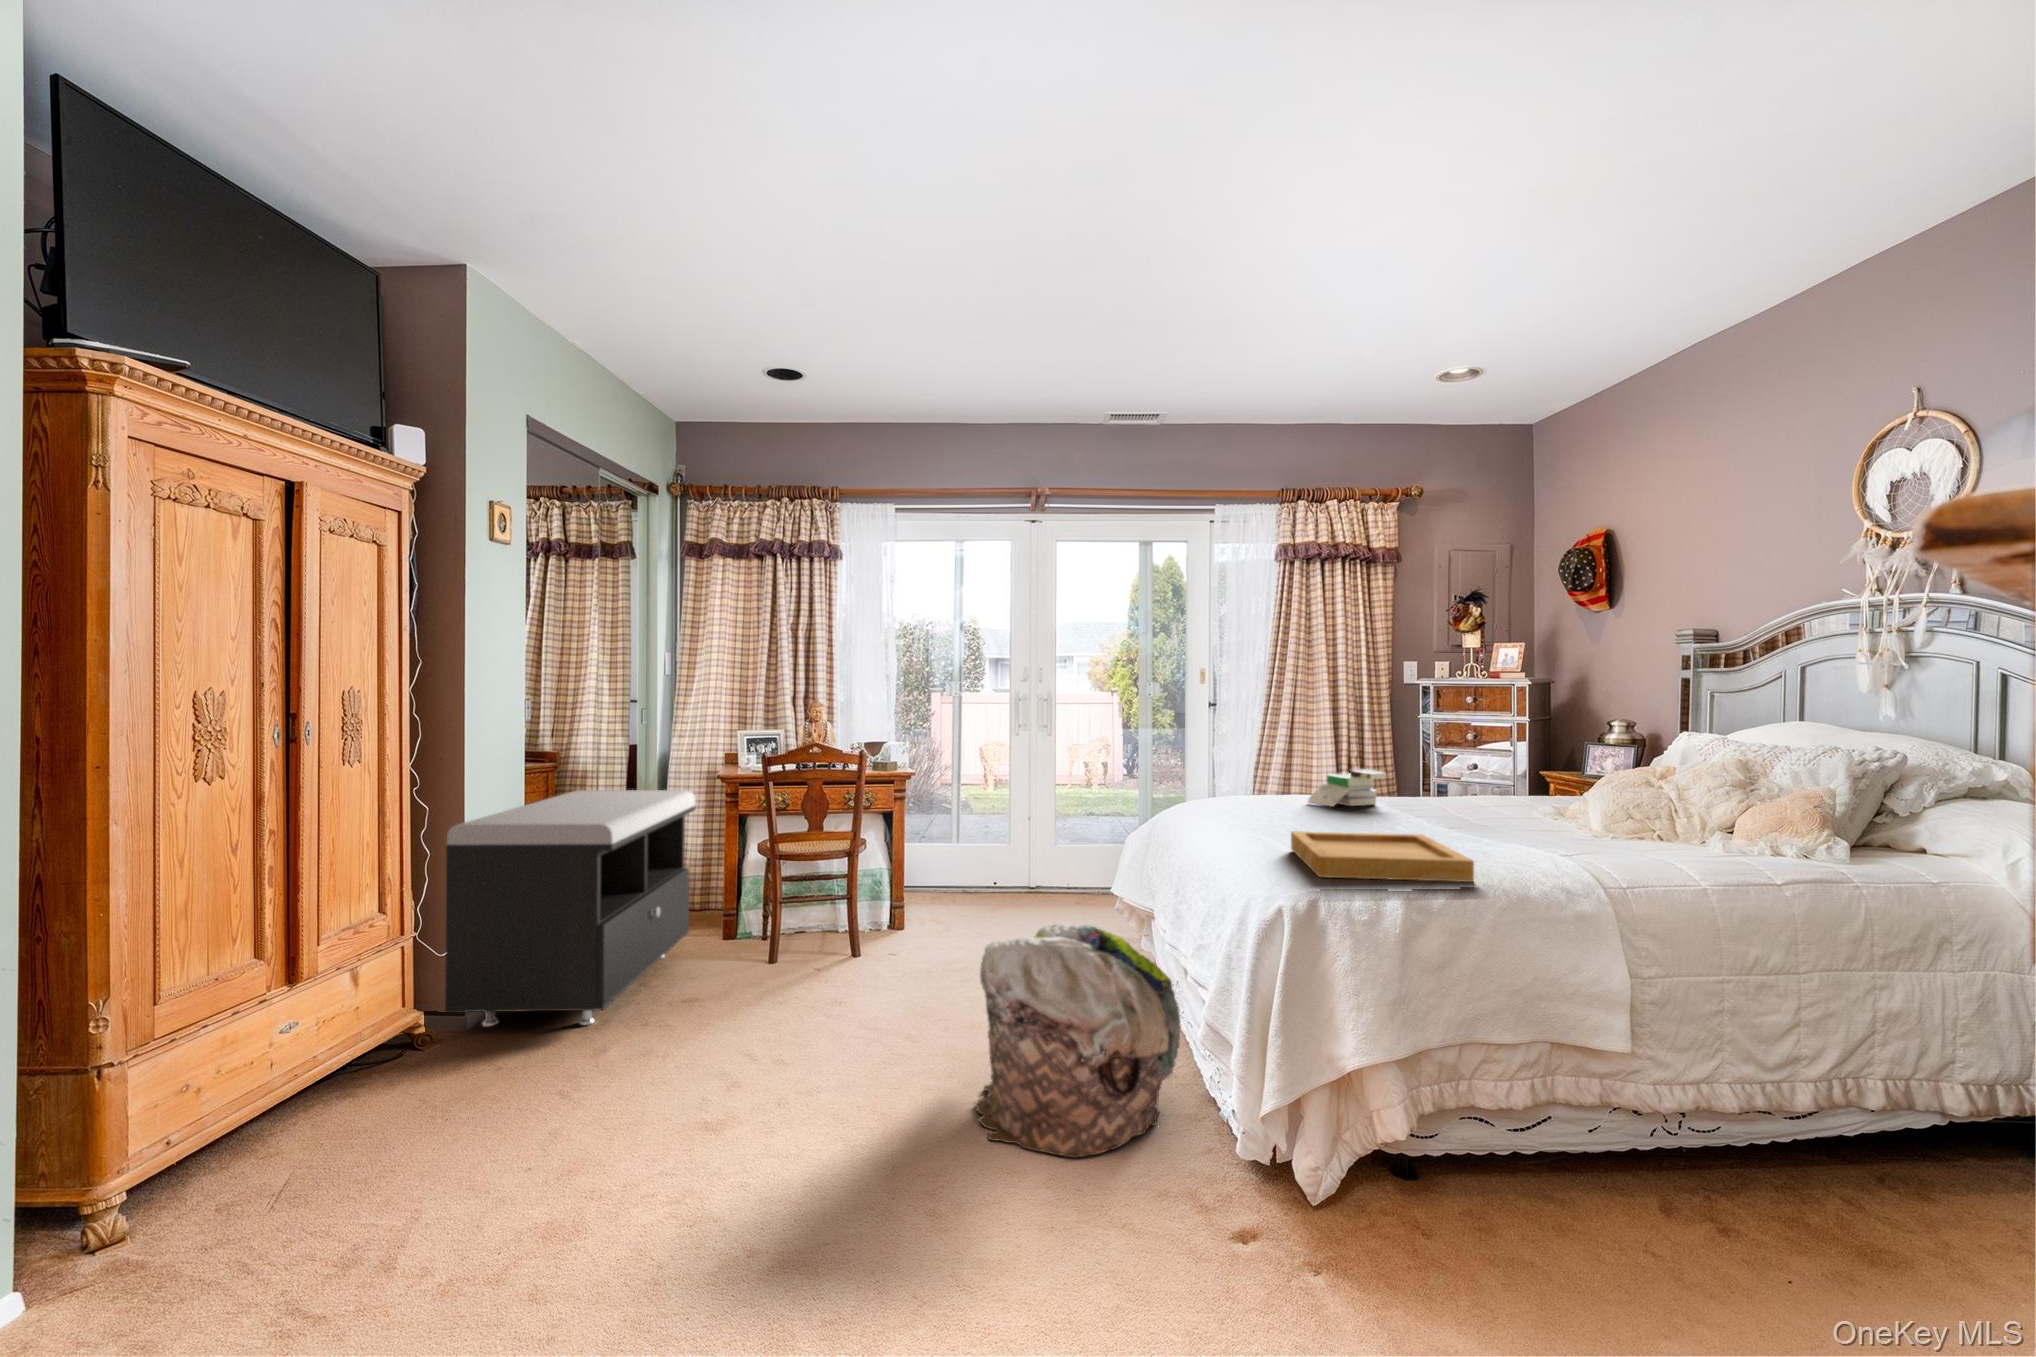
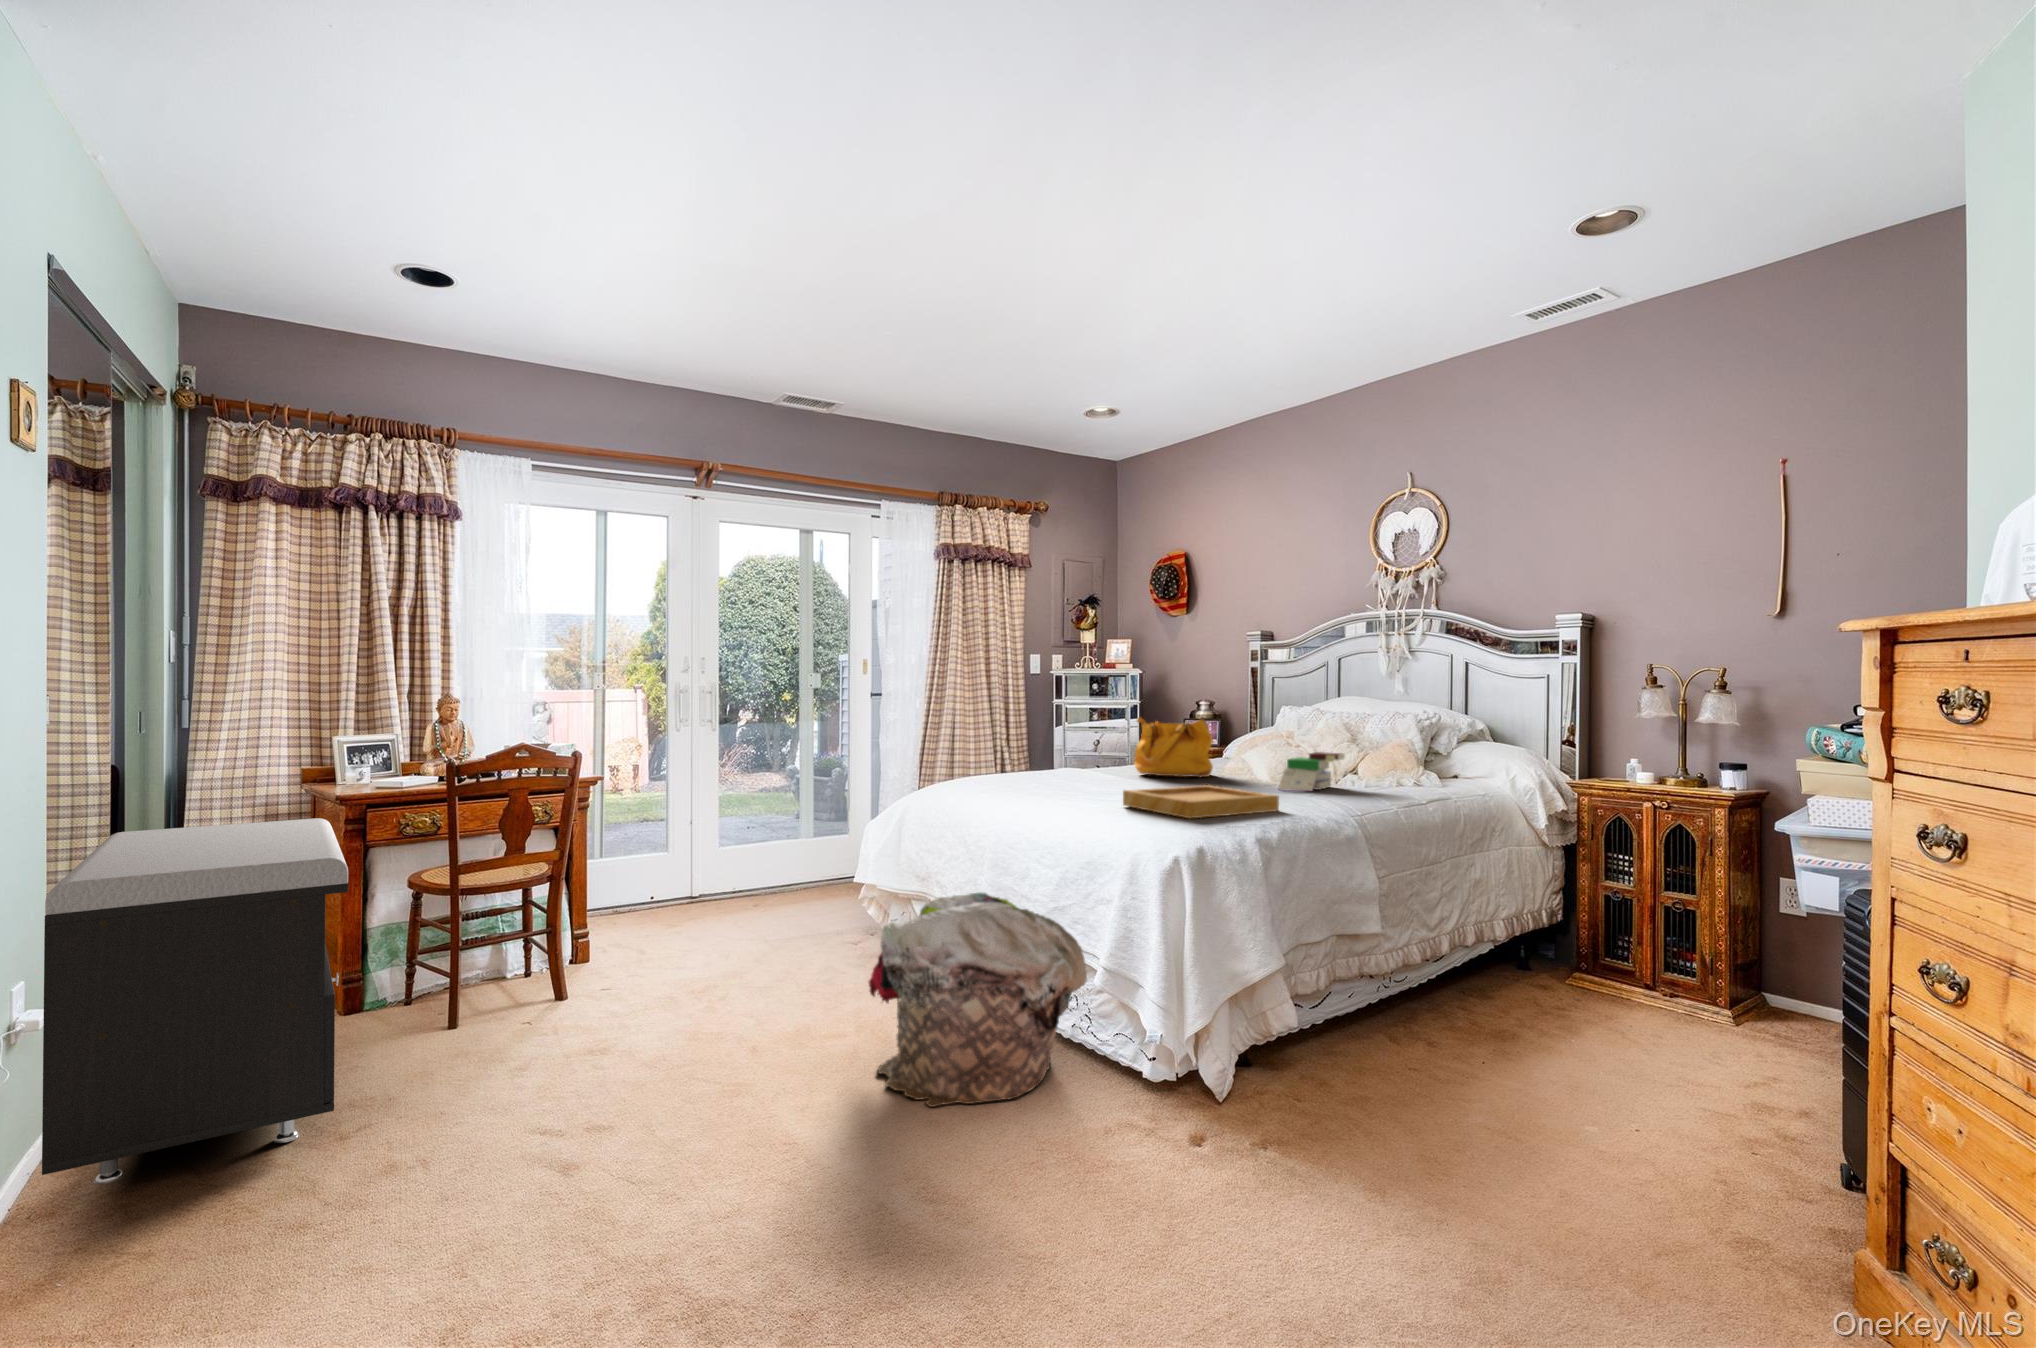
handbag: none [1427,739,1529,820] -> present [1134,715,1213,777]
book: present [1308,769,1386,807] -> present [1279,752,1344,791]

